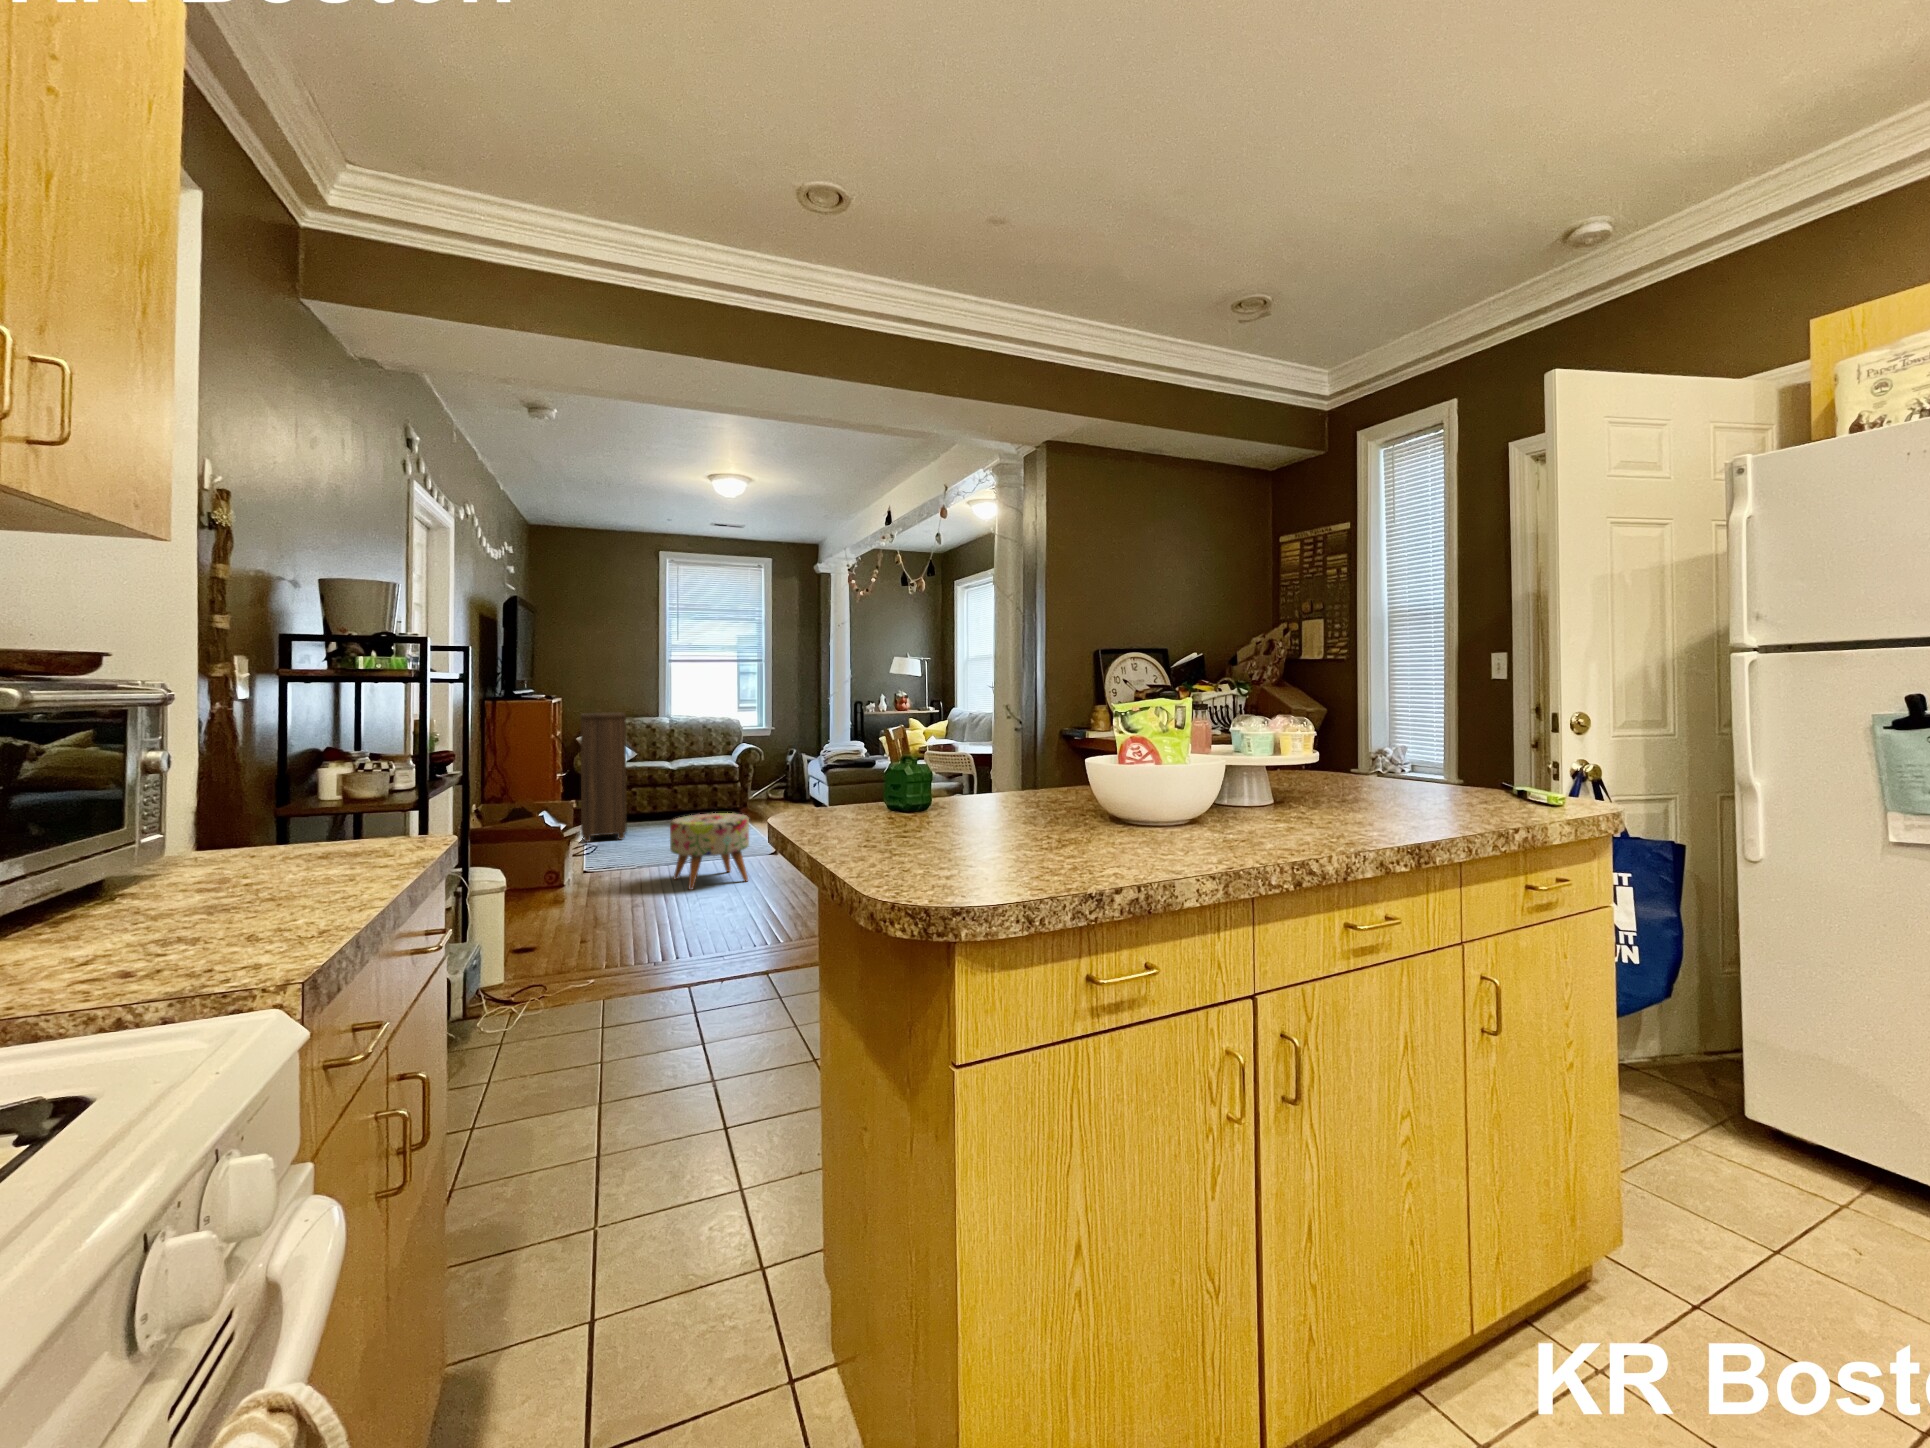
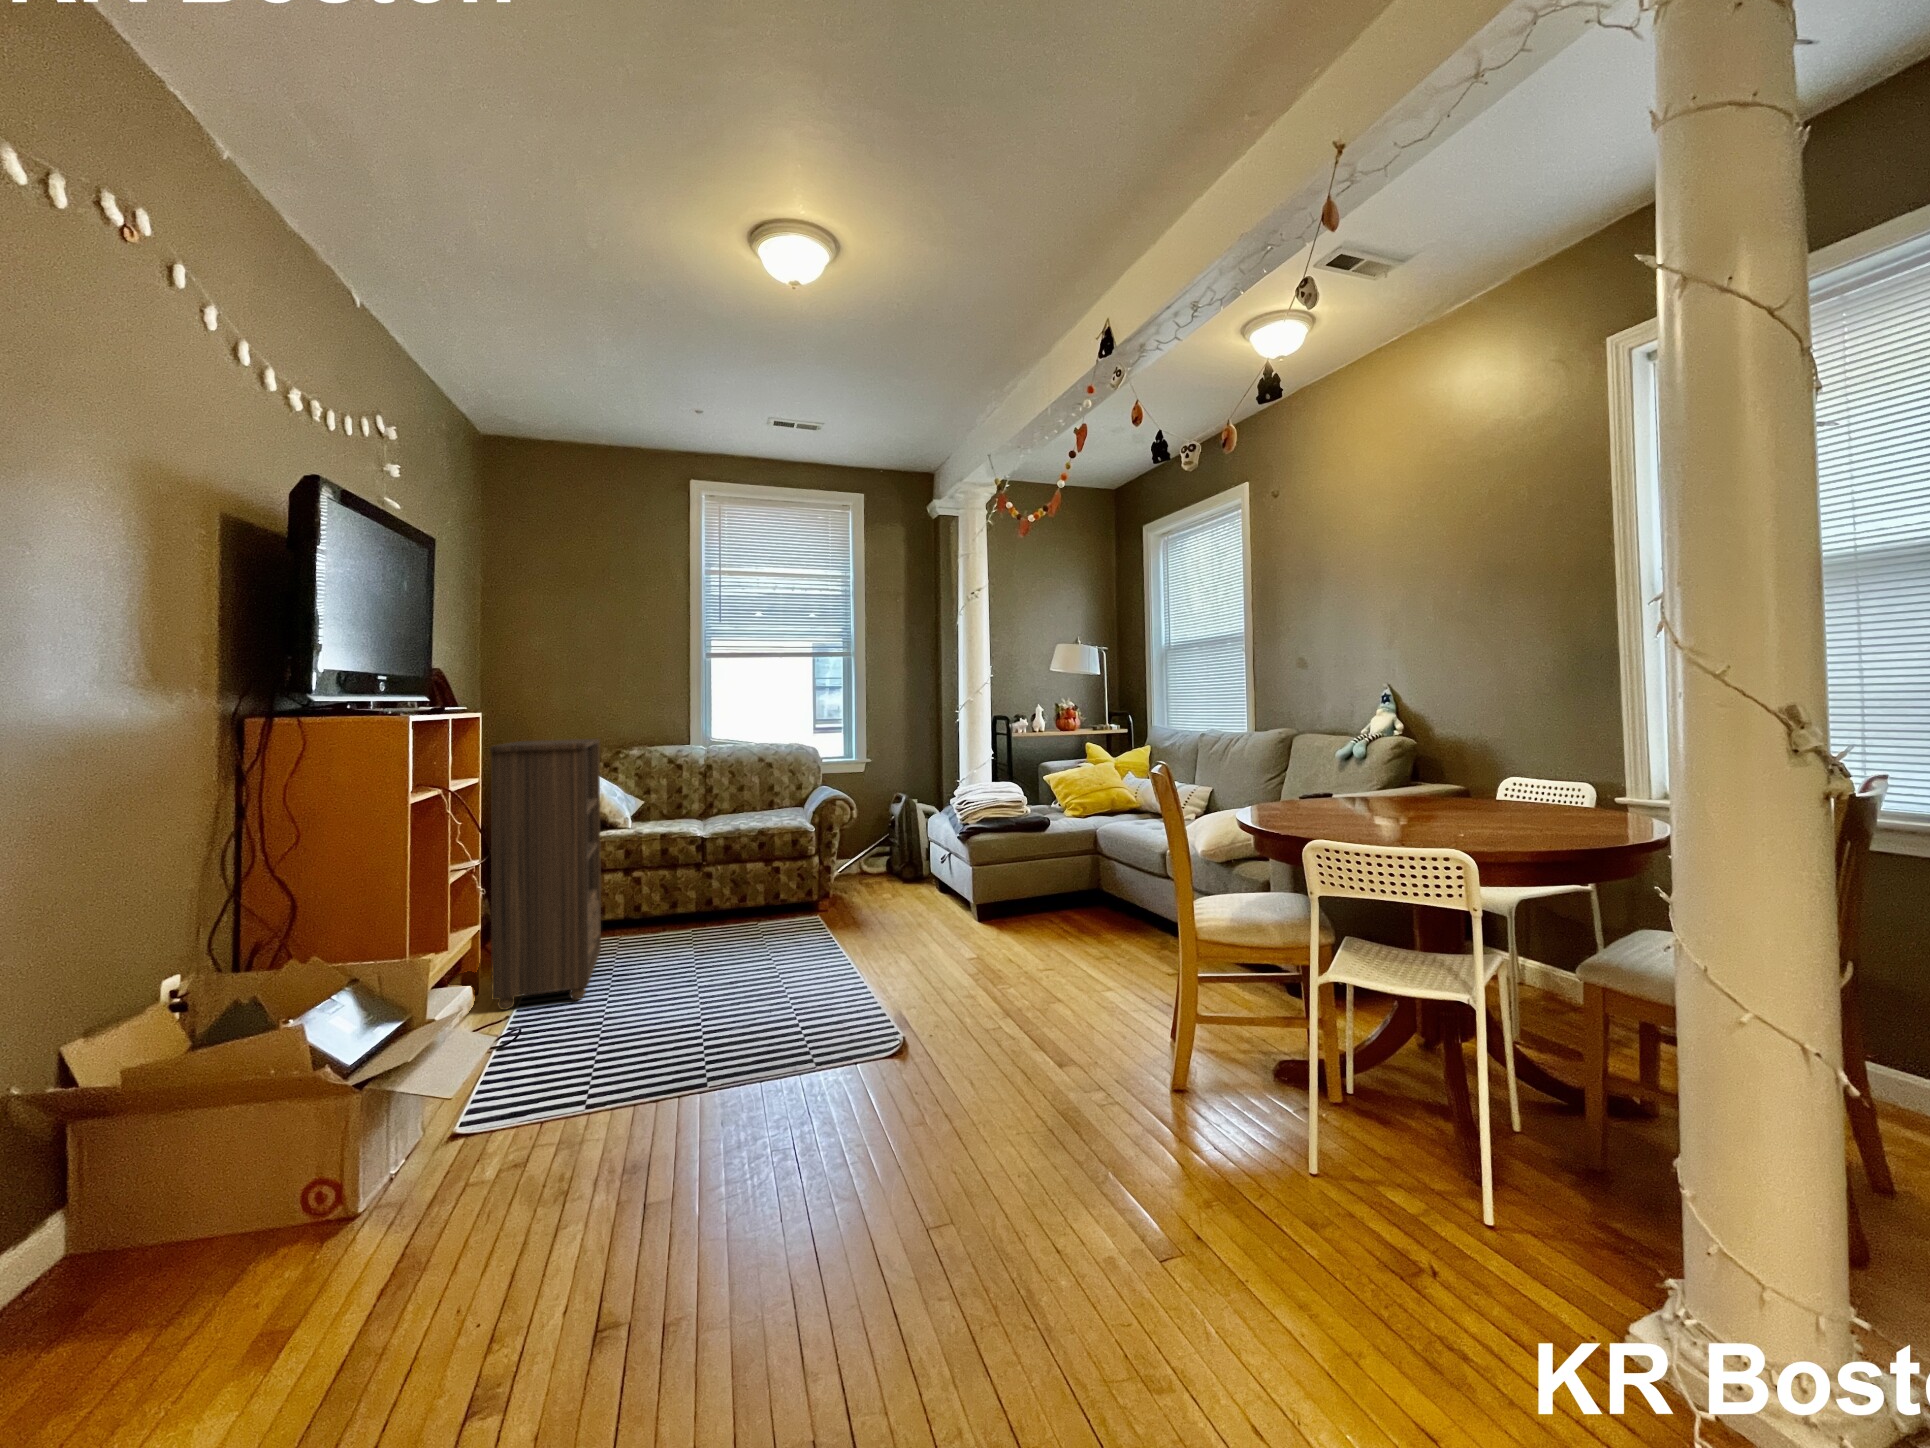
ottoman: present [670,813,749,890] -> none [586,1023,832,1350]

